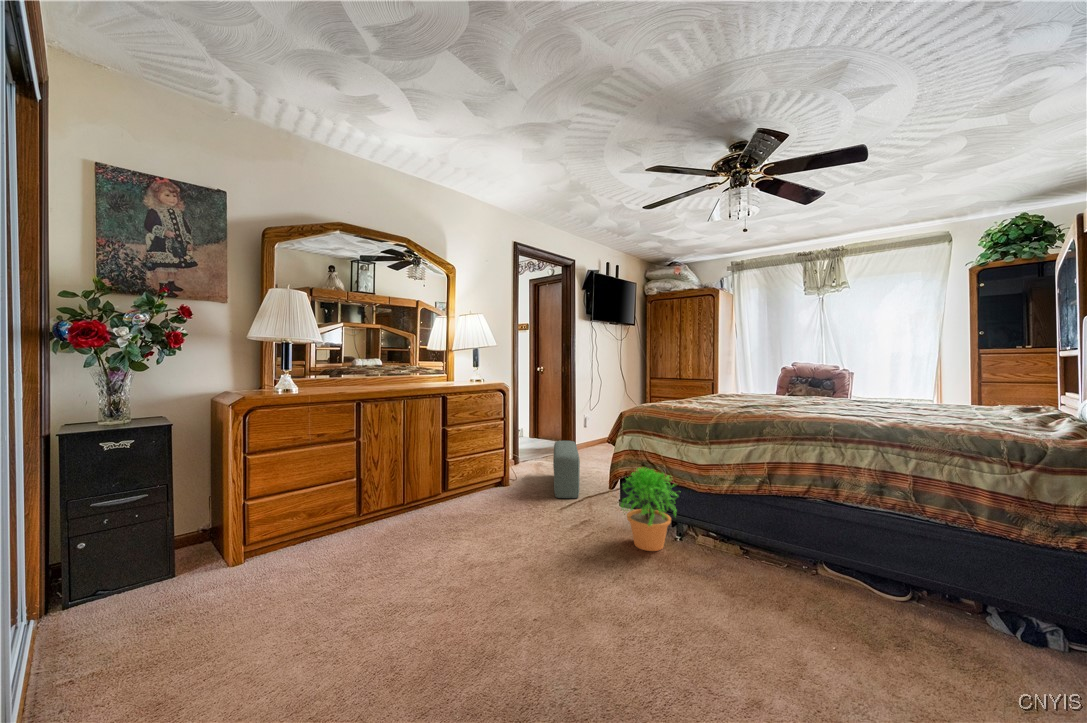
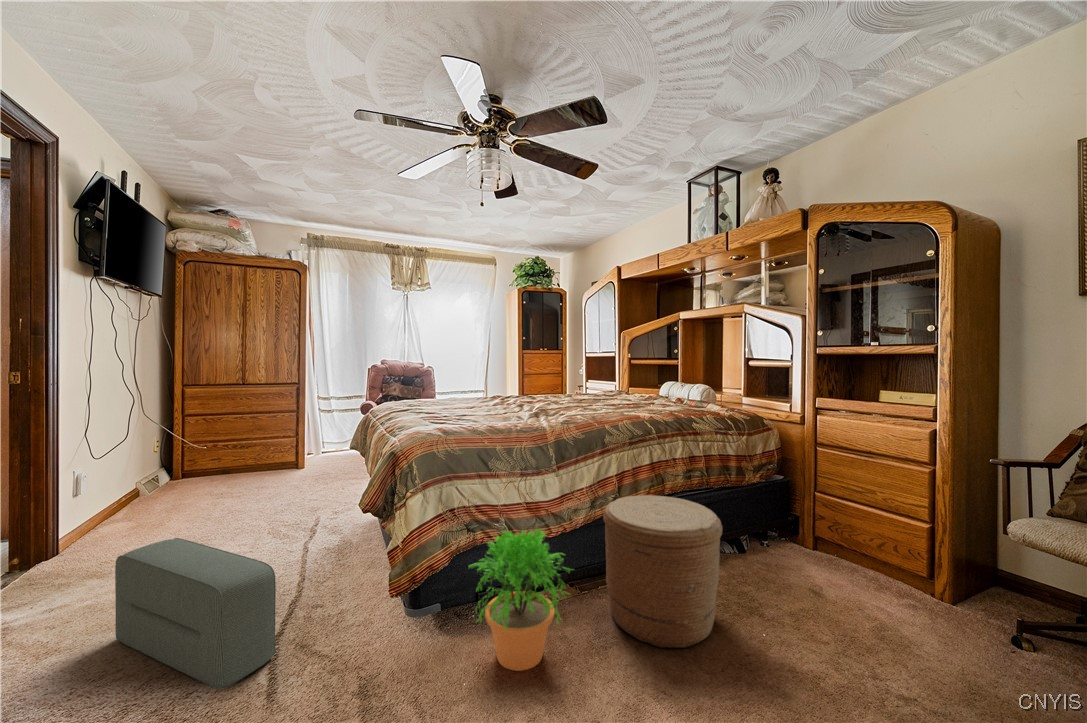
woven basket: none [709,481,820,611] -> present [603,495,722,648]

